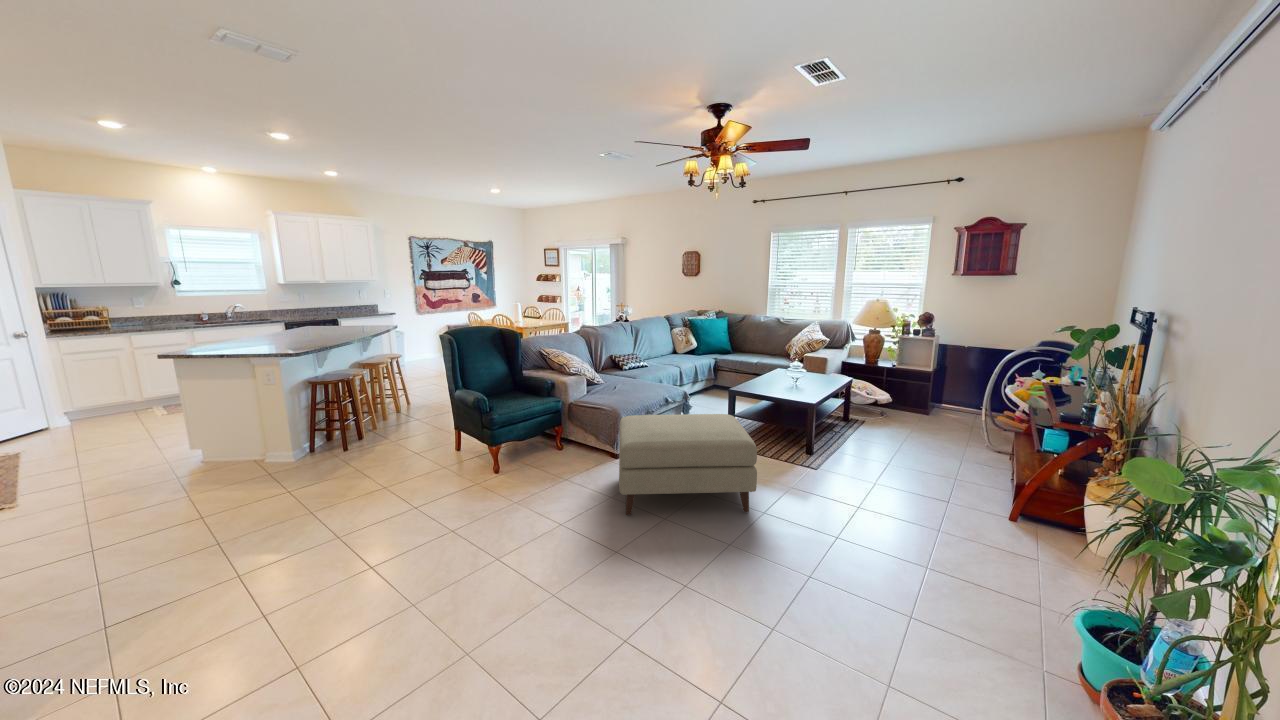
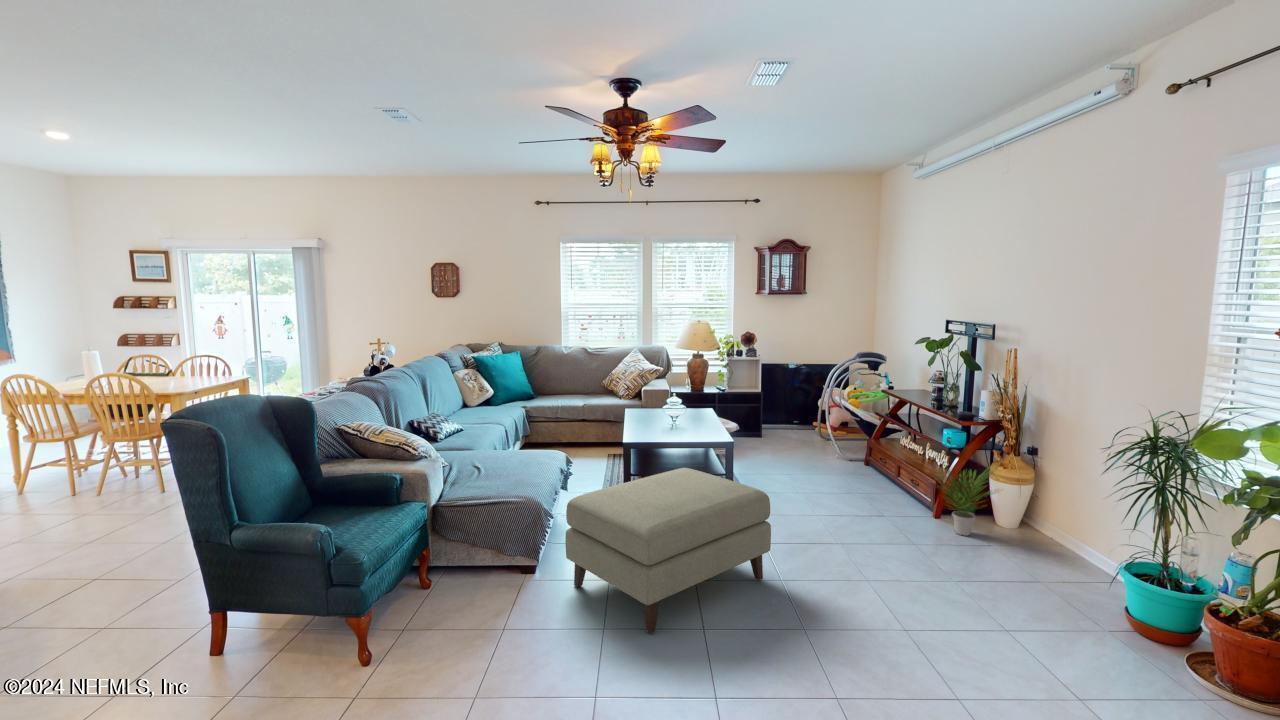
potted plant: none [979,454,1081,550] -> present [938,468,991,536]

